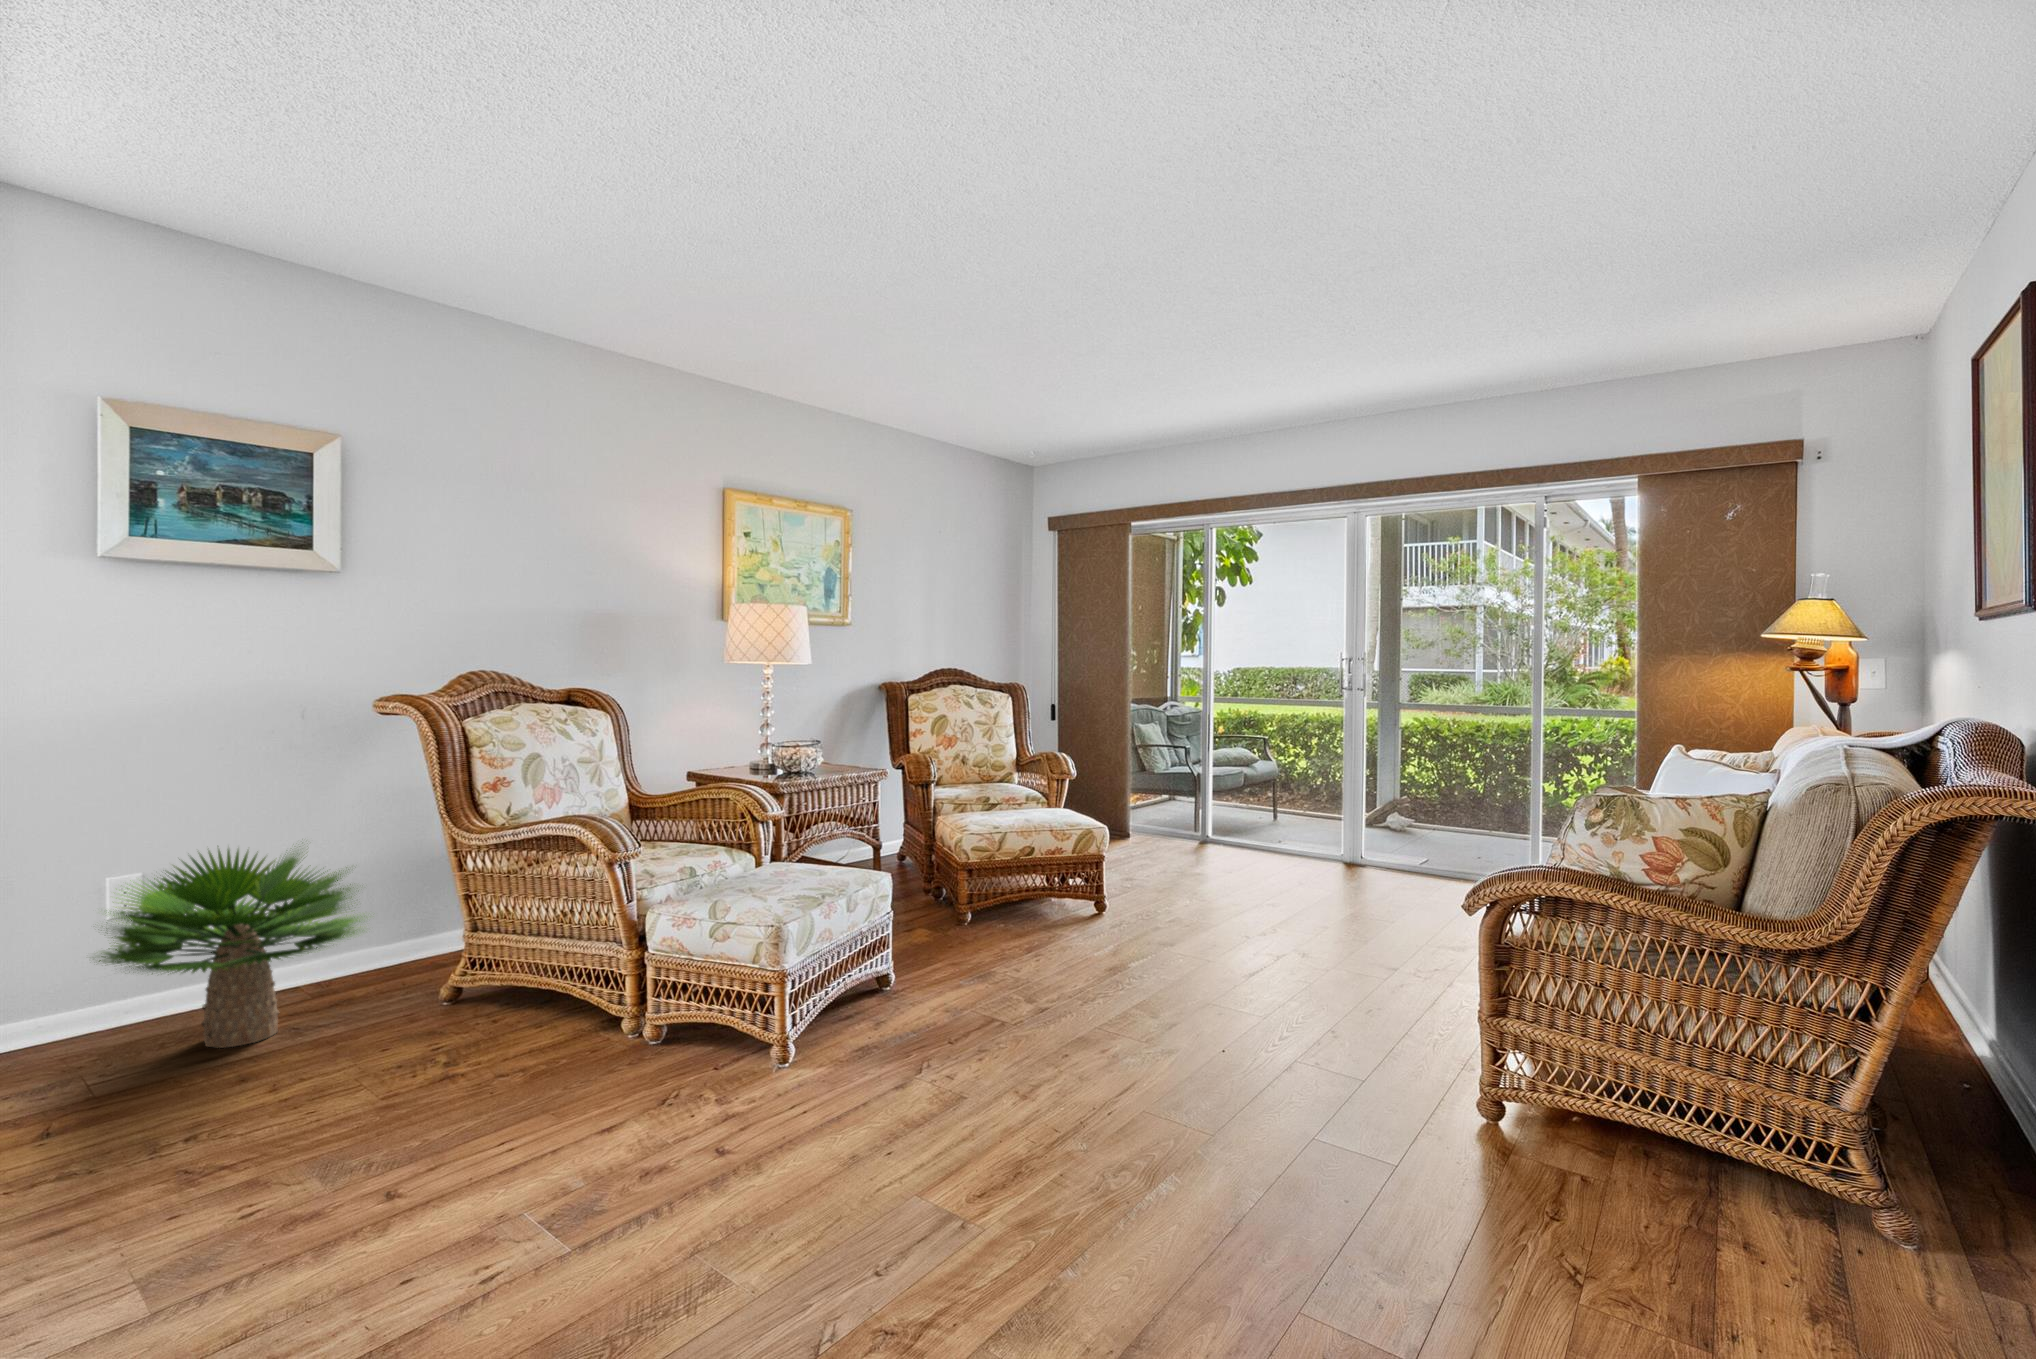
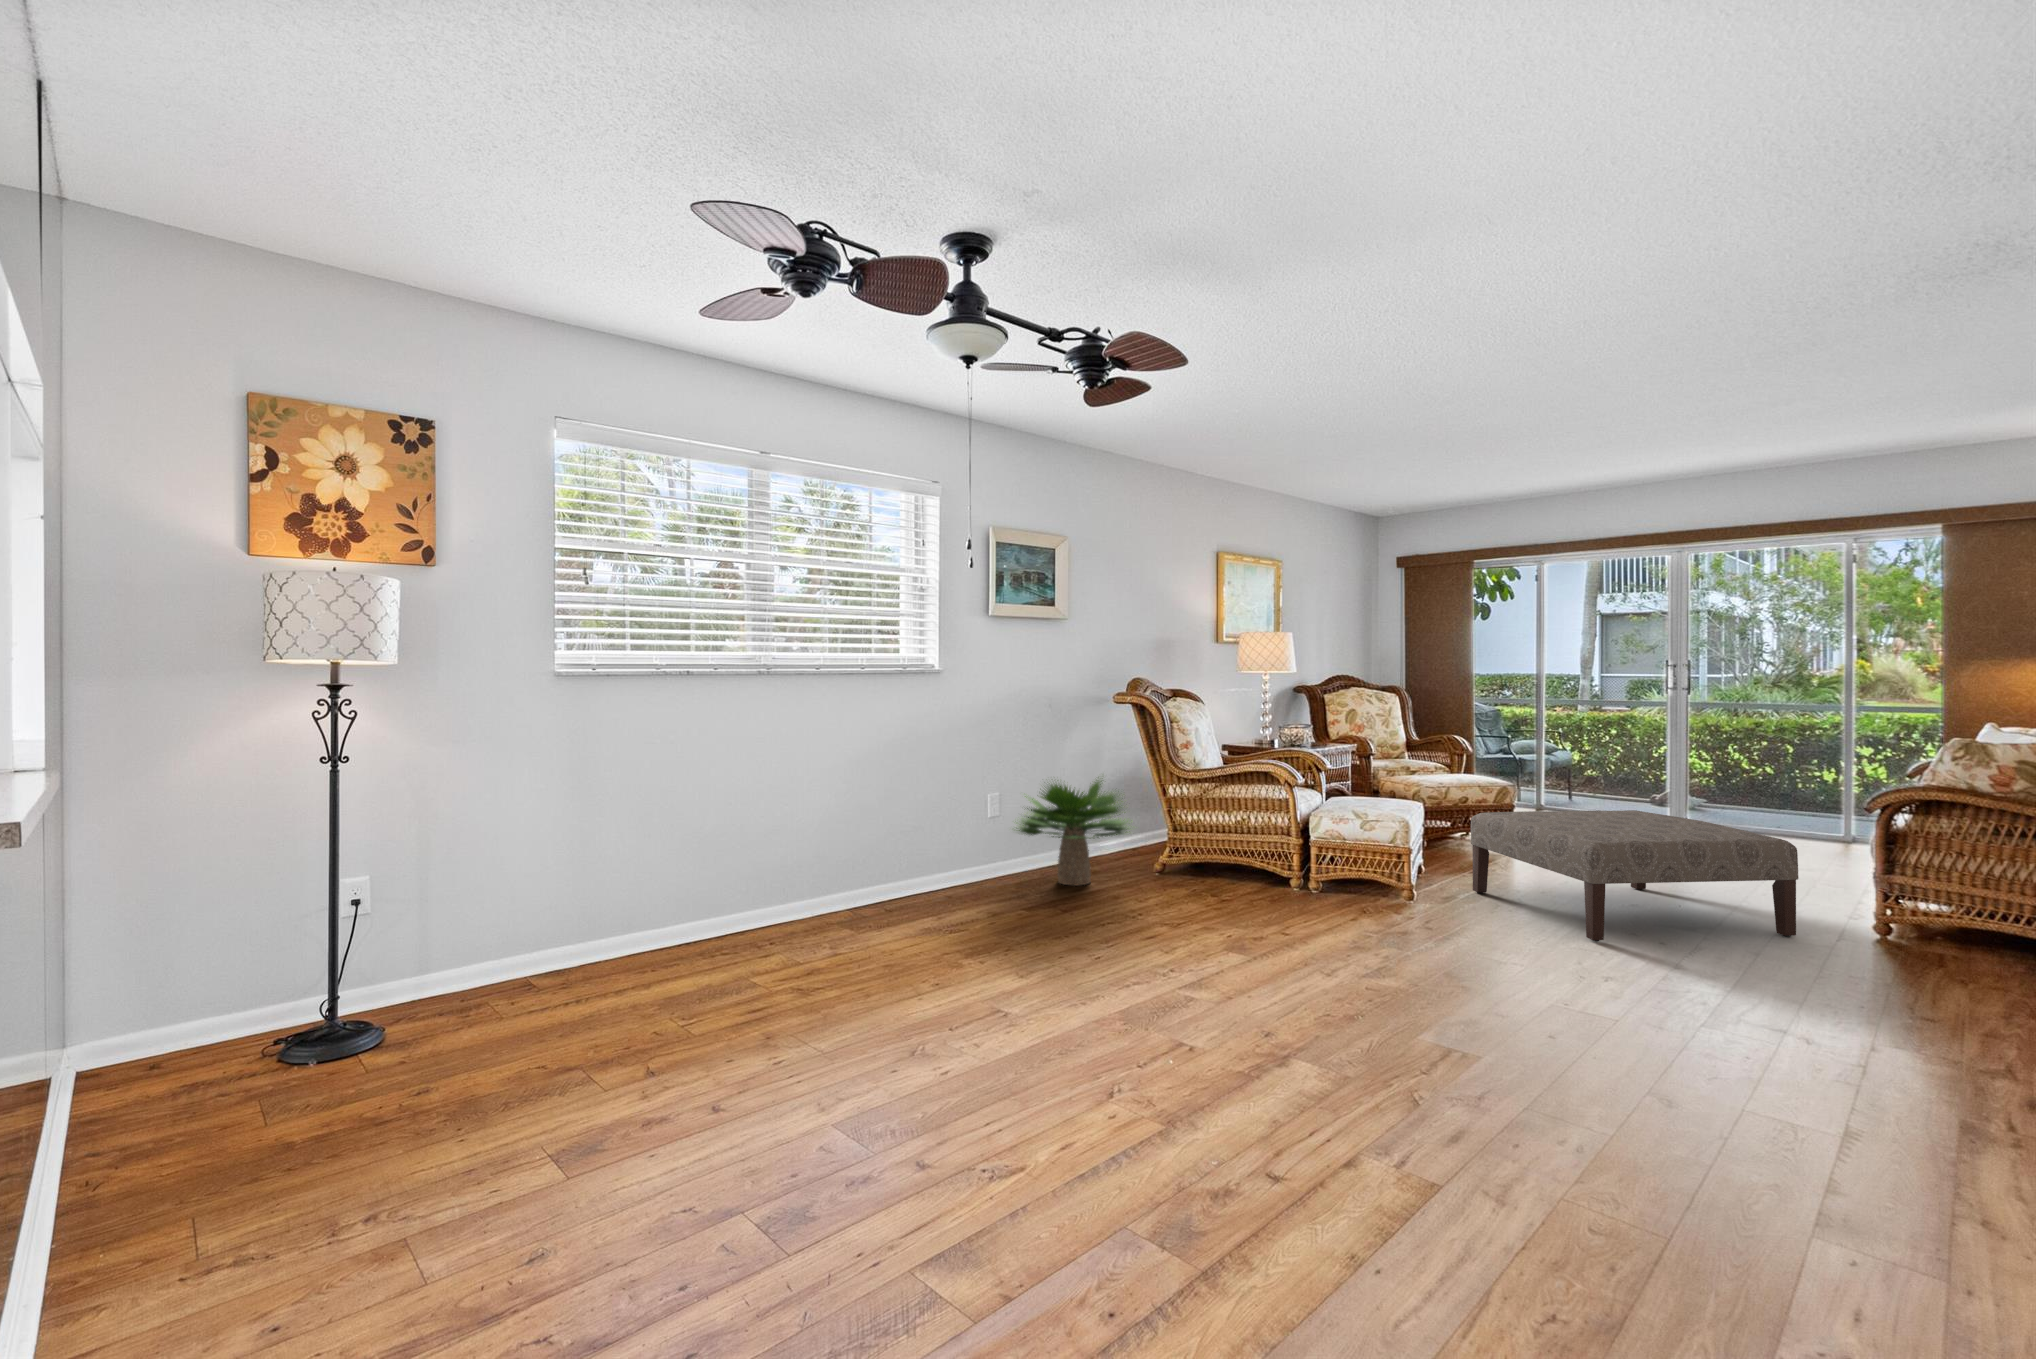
ottoman: none [911,890,1338,1181] -> present [1471,810,1799,941]

